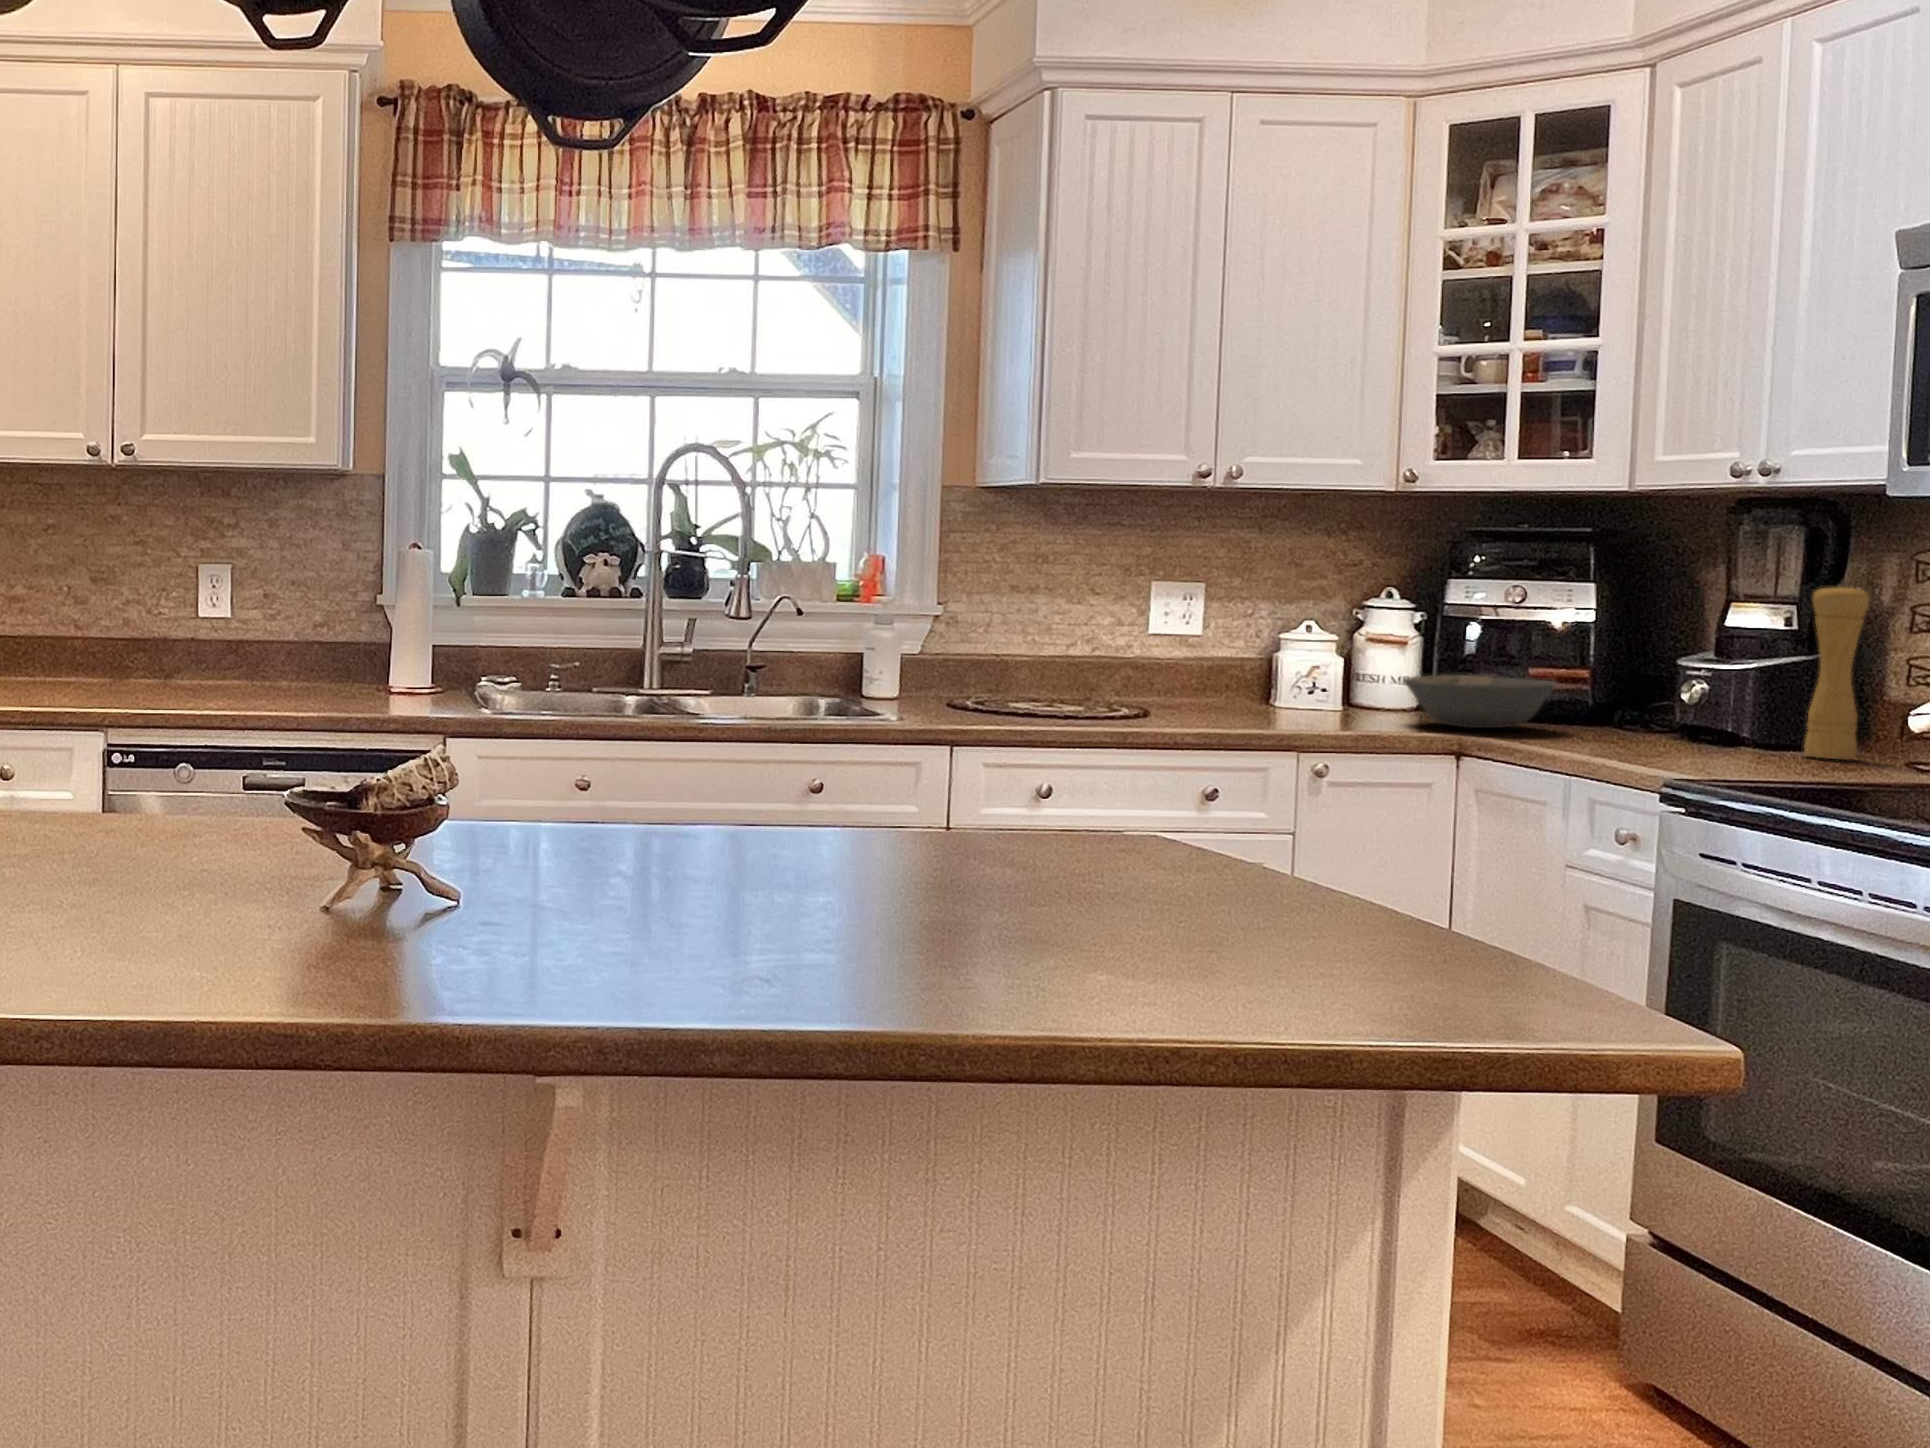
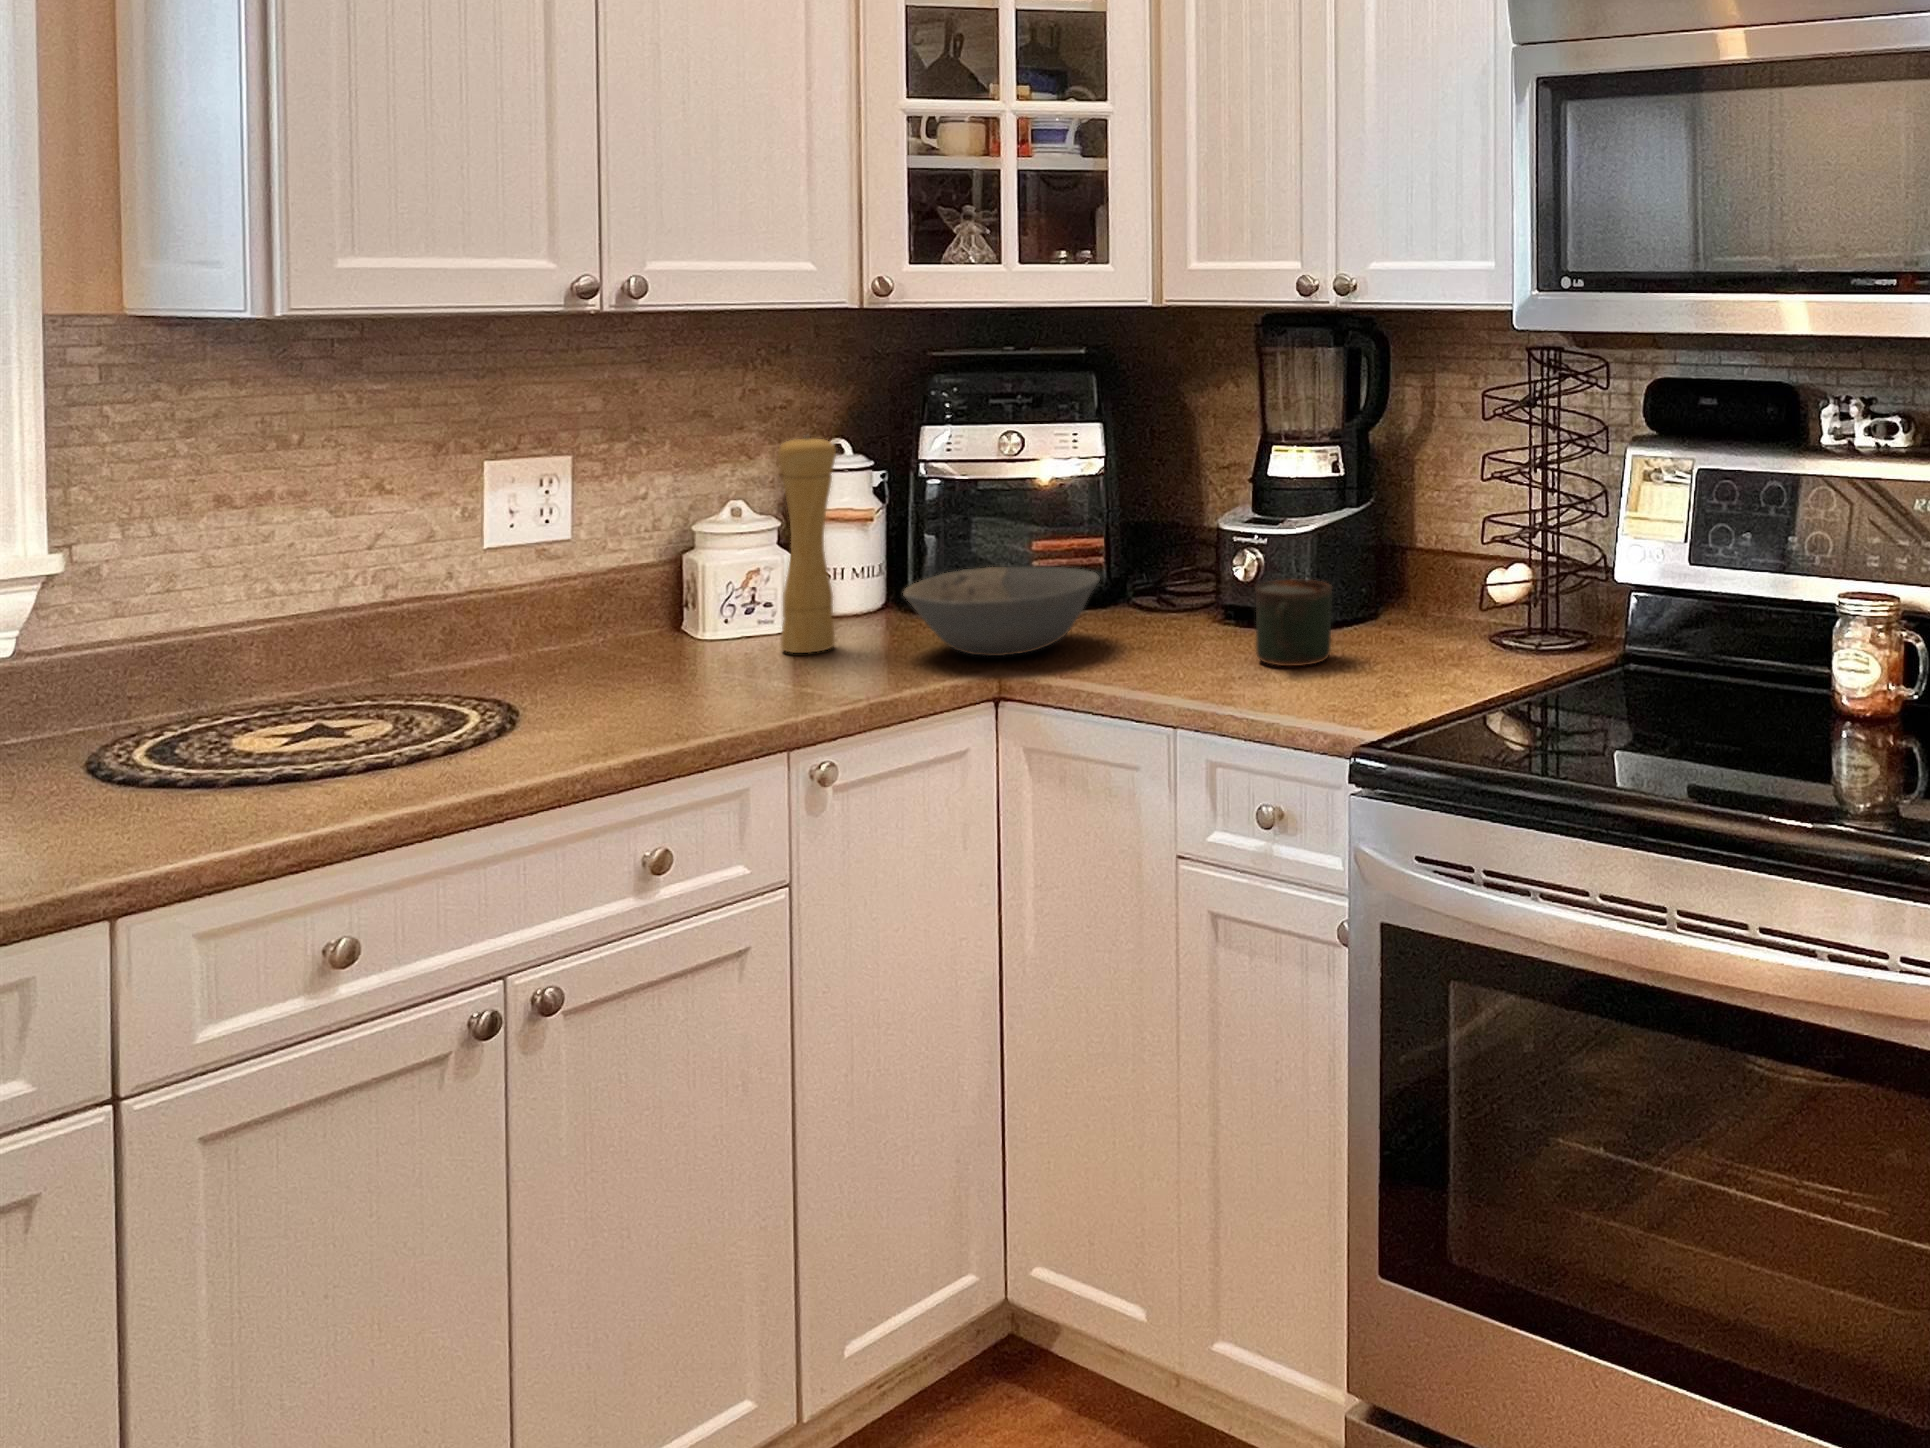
pepper mill: present [1804,585,1869,760] -> present [778,436,836,653]
mug: none [1671,693,1747,756] -> present [1255,580,1332,666]

